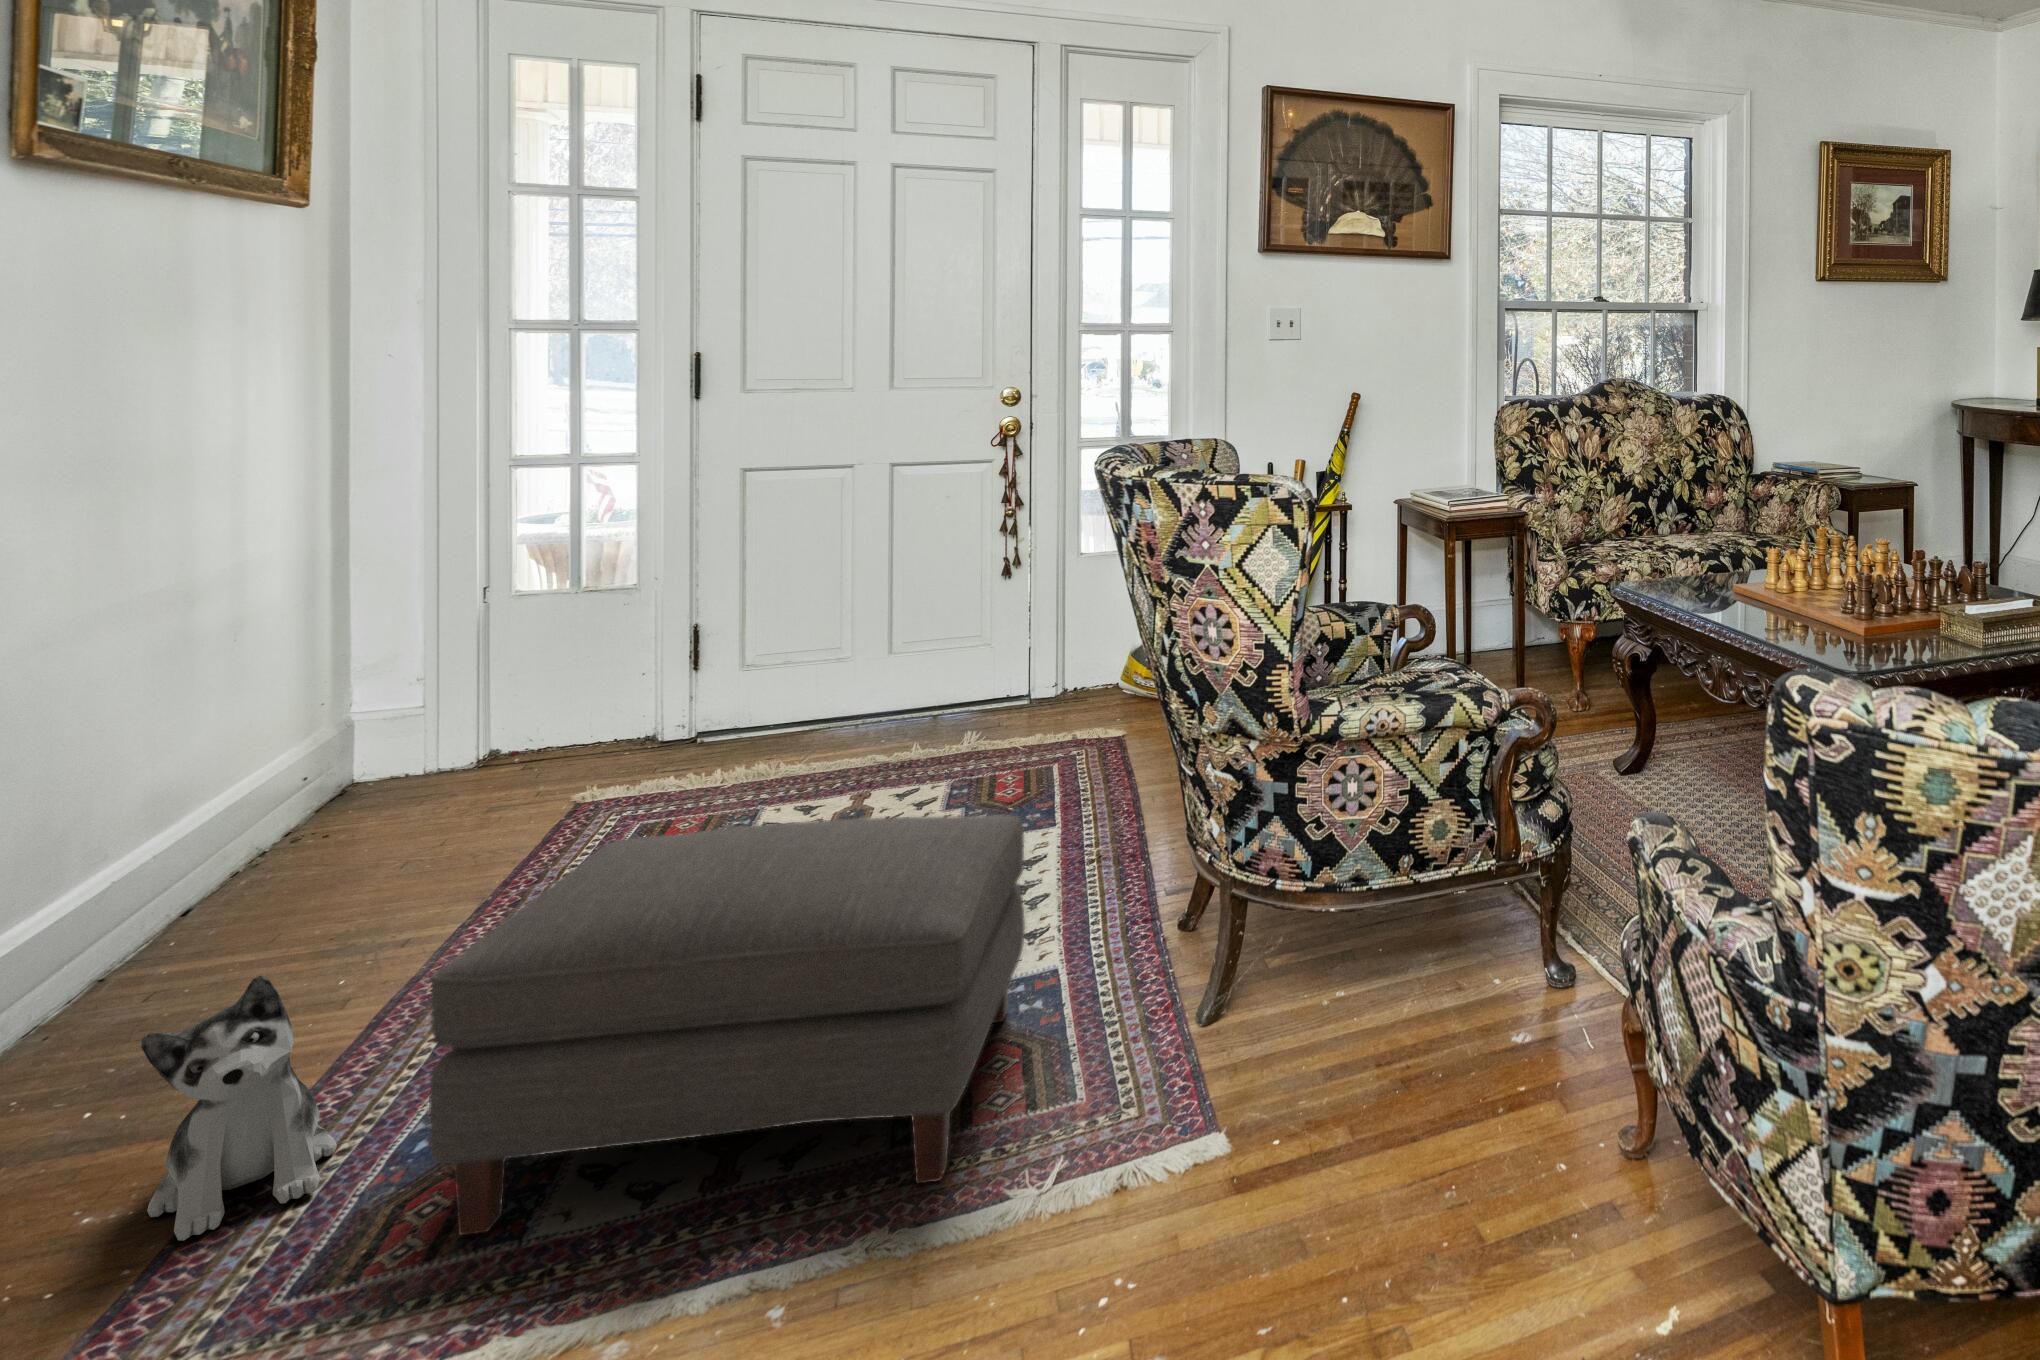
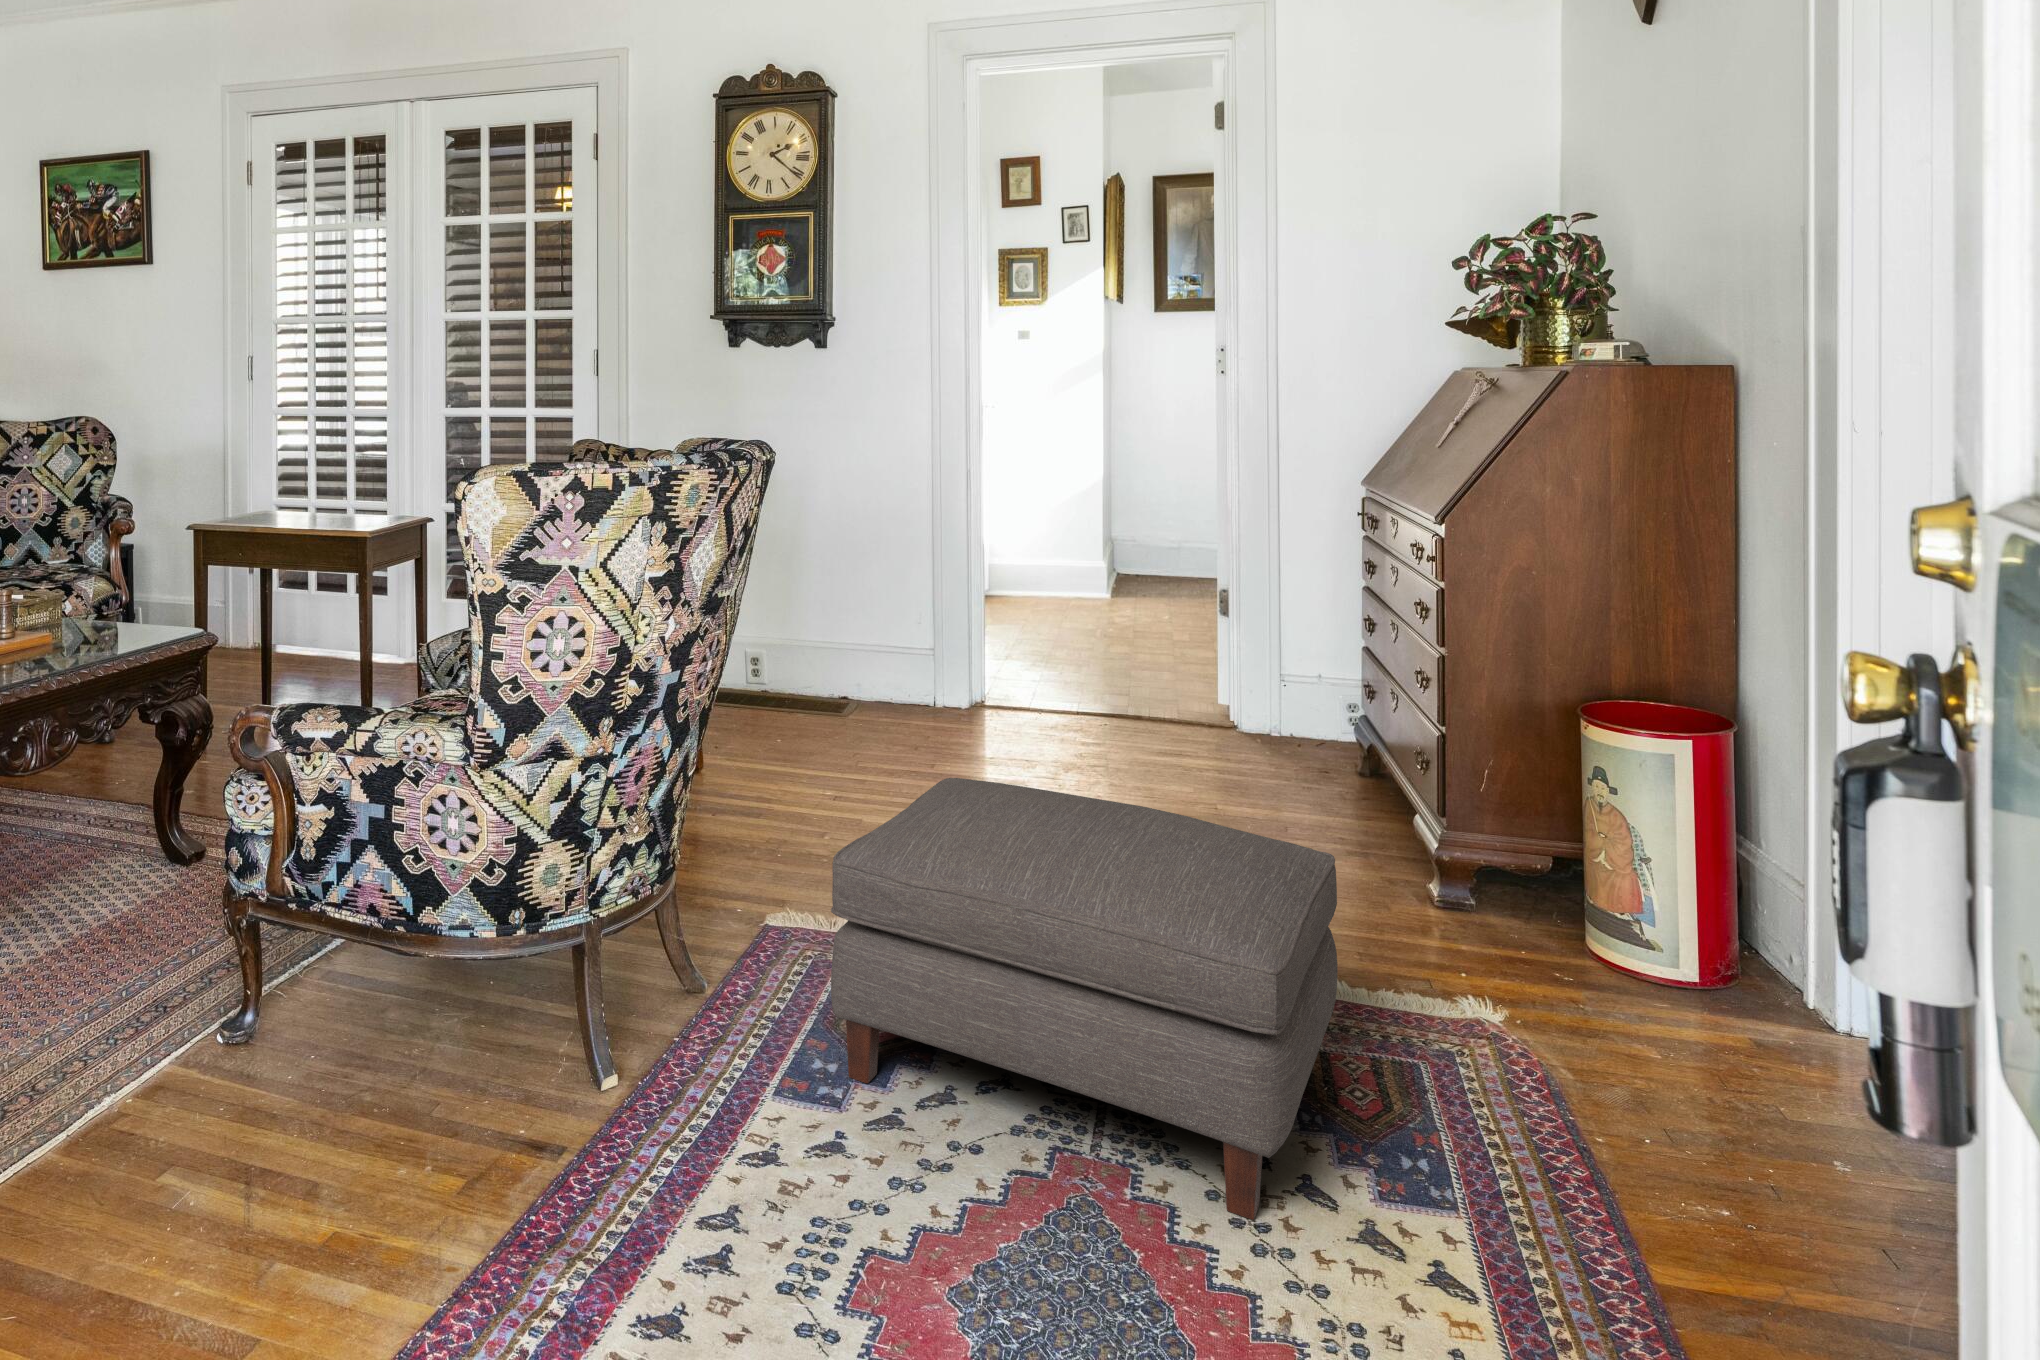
plush toy: present [141,976,337,1241] -> none [1487,977,1679,1247]

